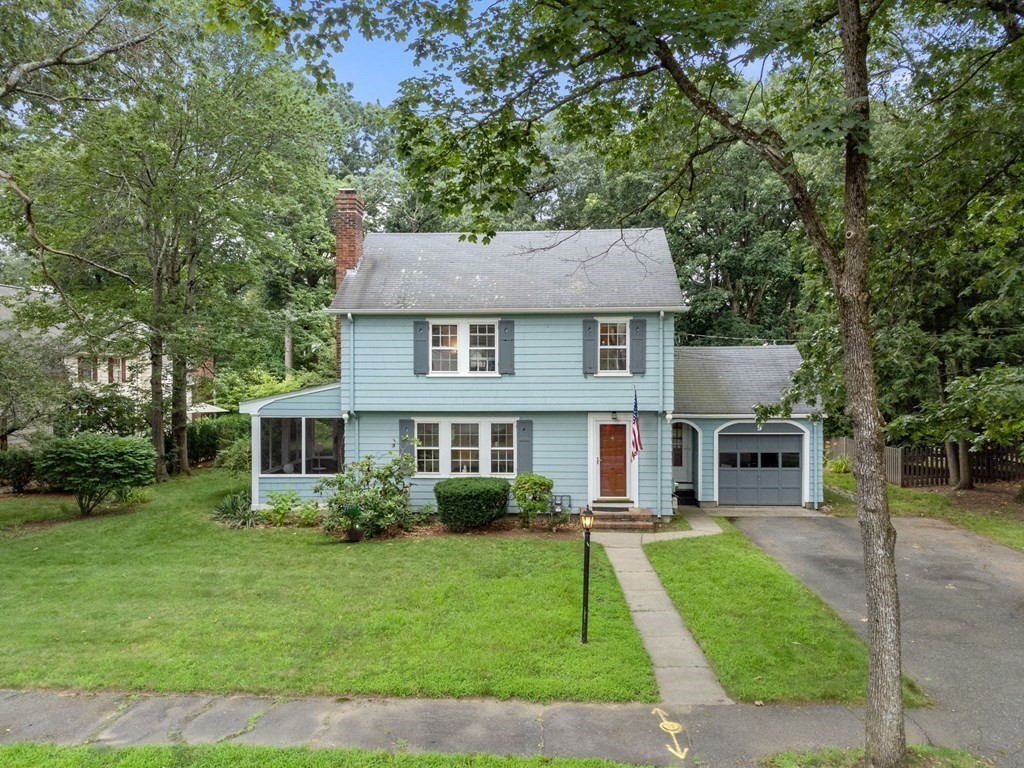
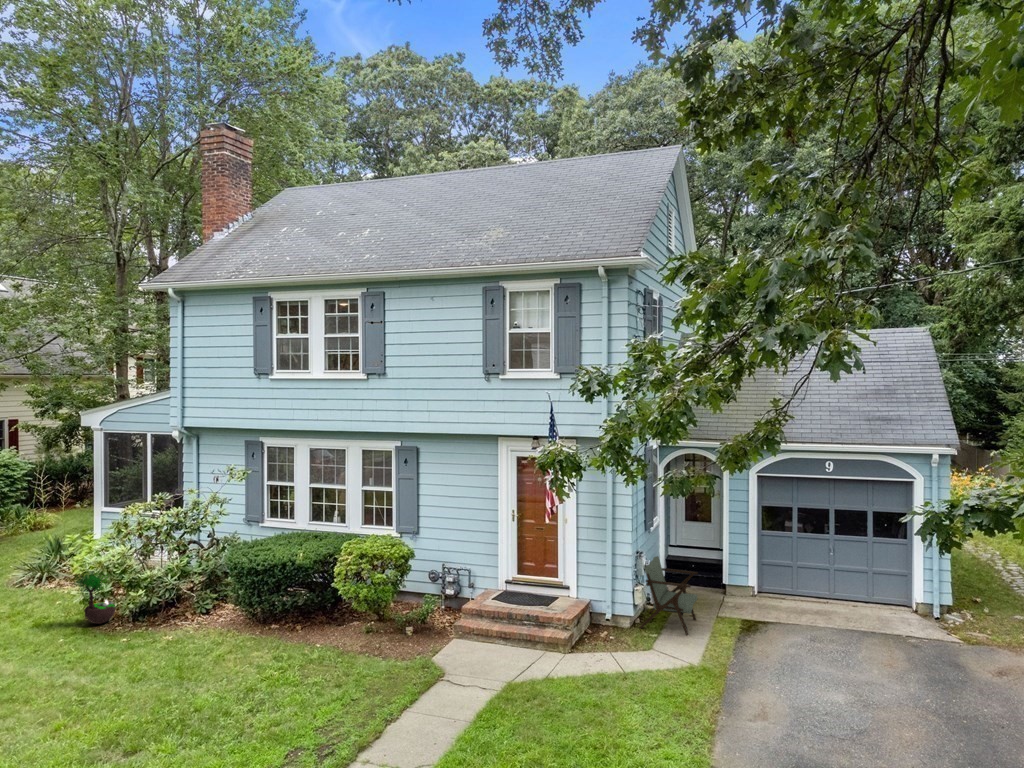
lounge chair: none [674,482,709,523] -> present [639,556,698,636]

